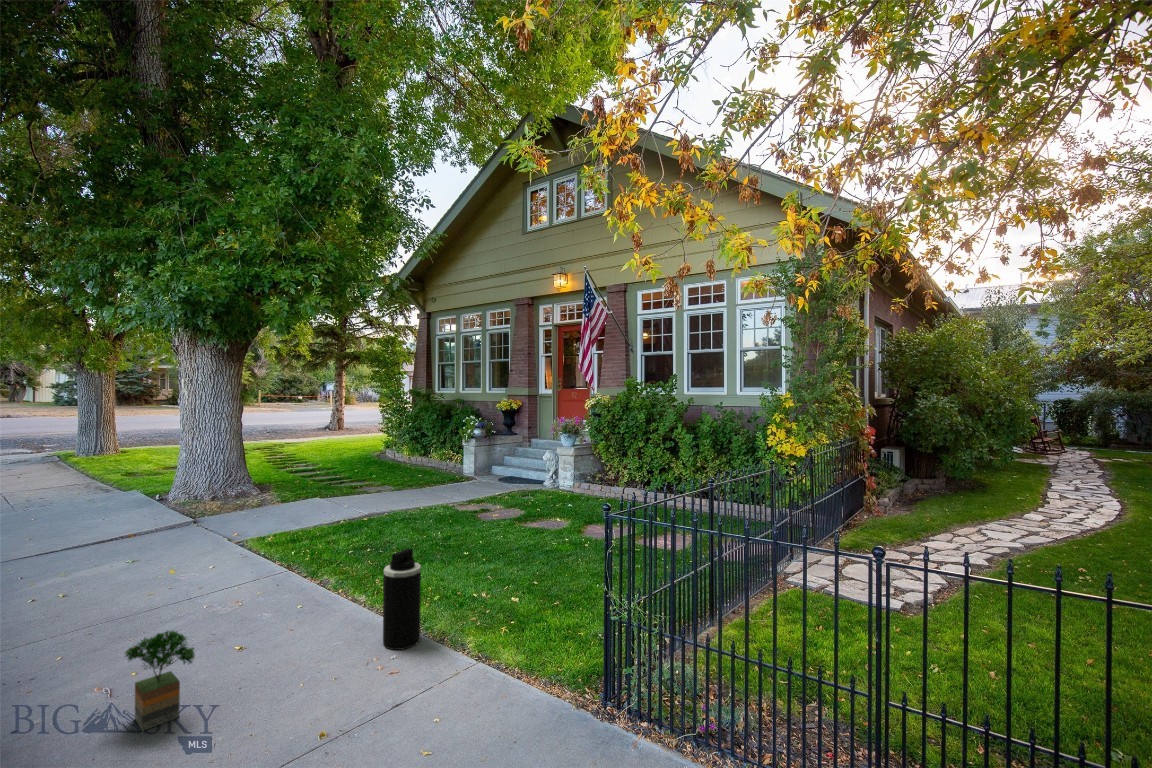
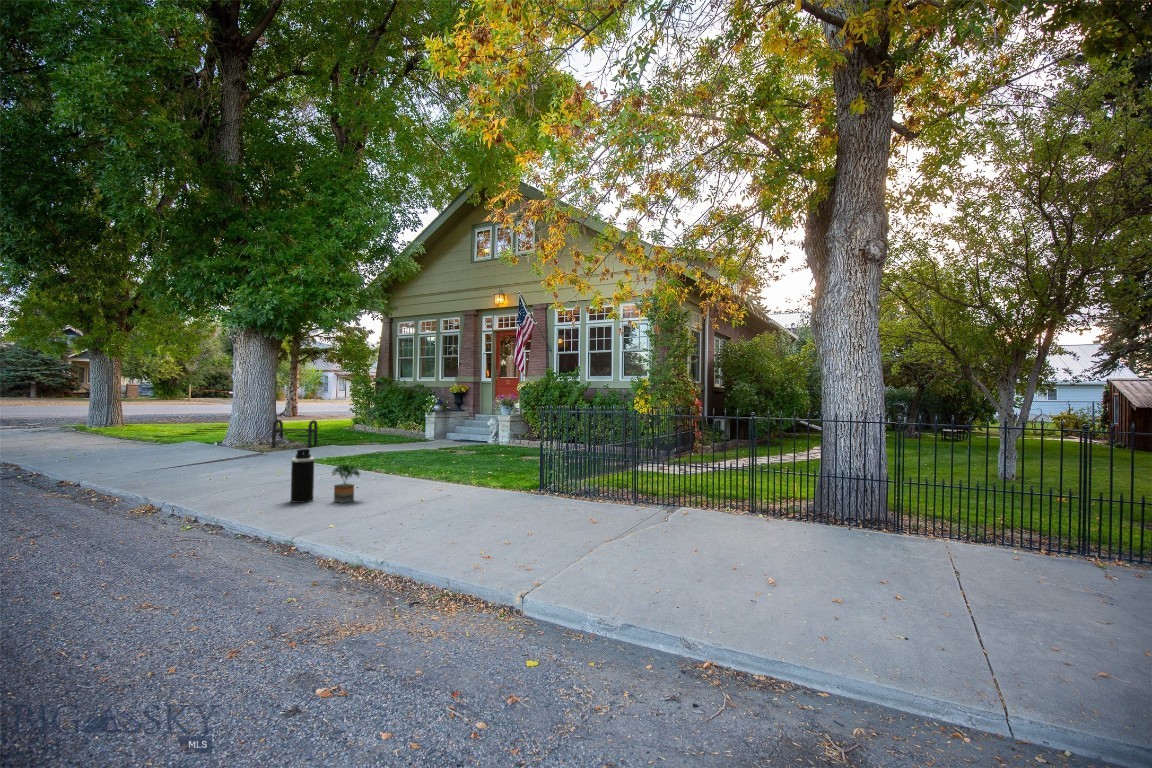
bench: none [242,456,308,497] -> present [272,420,318,448]
trash can: present [383,549,421,650] -> present [291,449,314,503]

